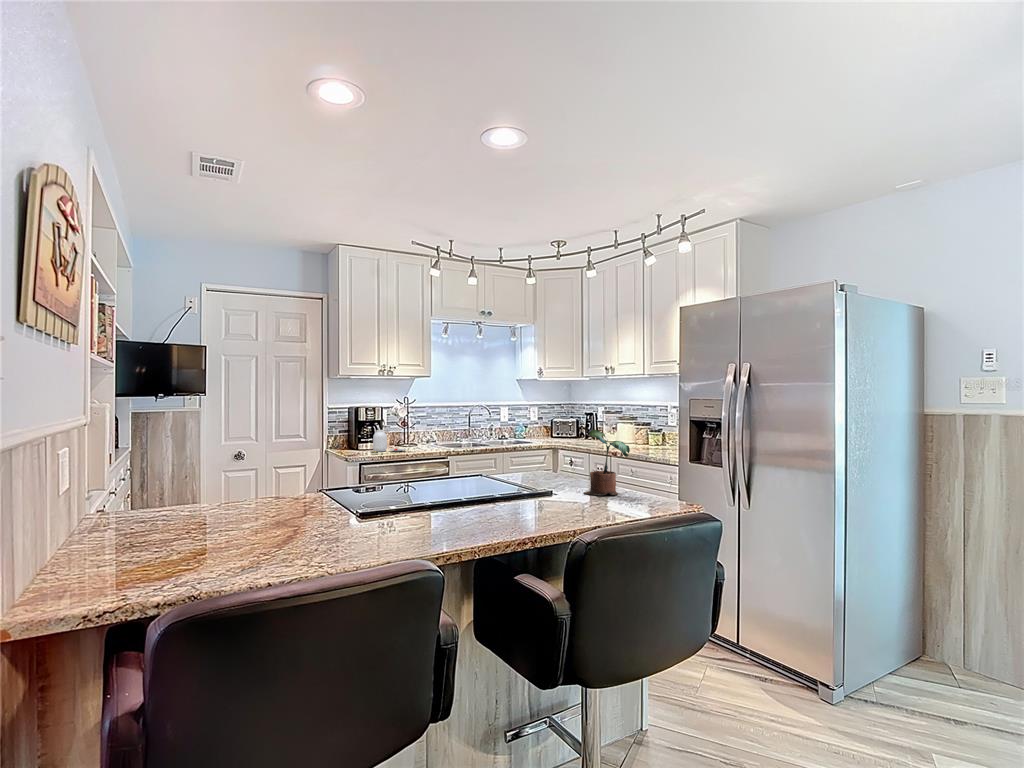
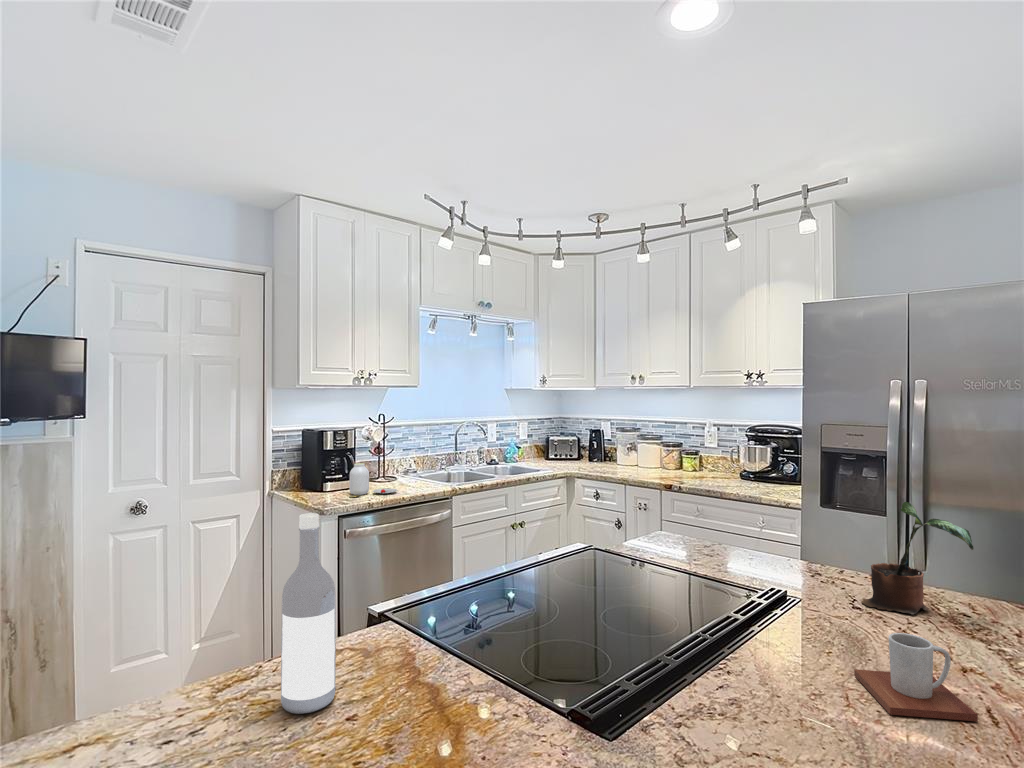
wine bottle: none [248,420,273,504] -> present [281,513,336,714]
mug: none [497,483,544,516] -> present [854,633,978,721]

